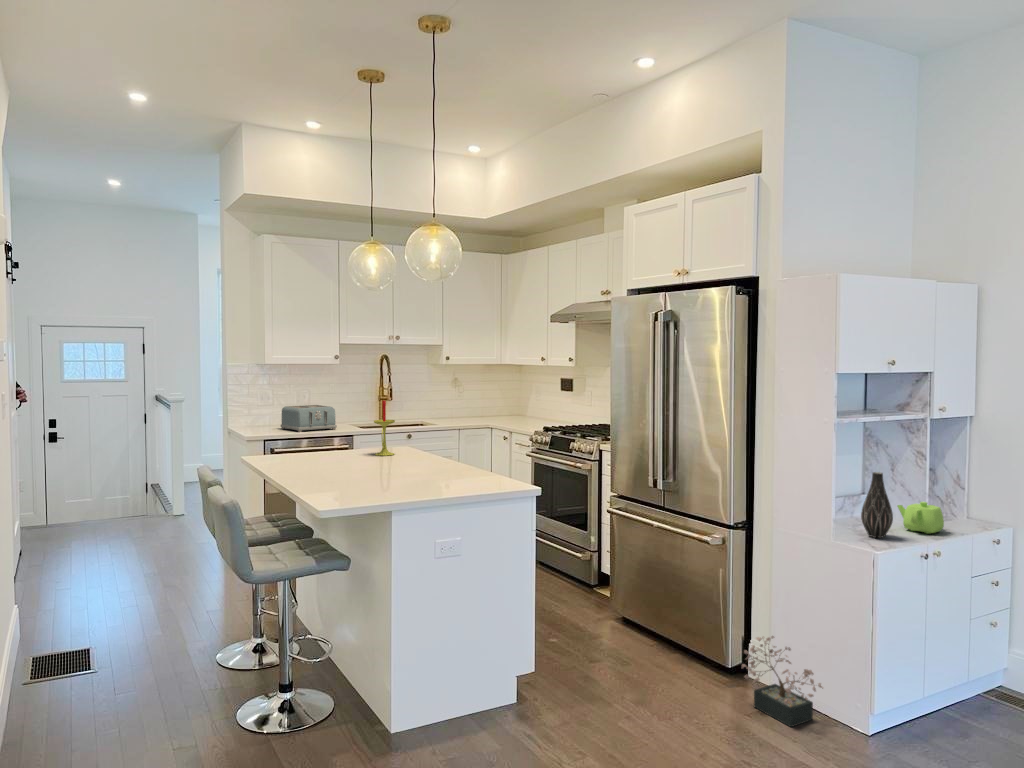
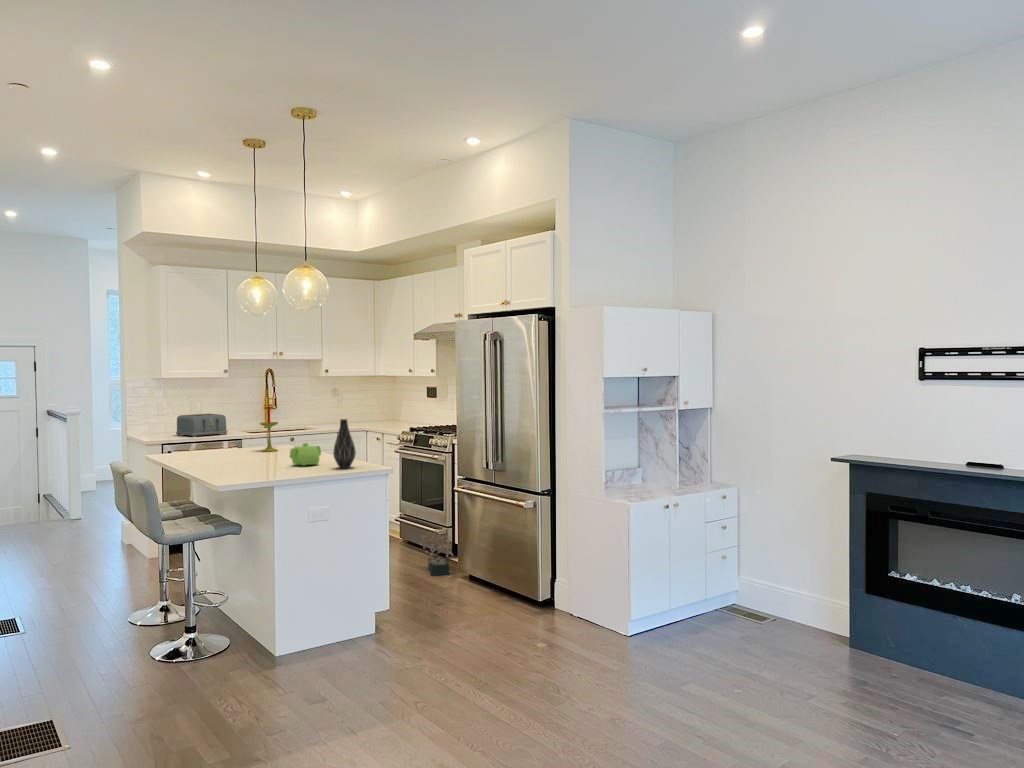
vase: present [861,472,893,538] -> present [333,419,356,468]
teapot: present [897,502,944,534] -> present [290,443,321,466]
decorative plant: present [740,636,823,727] -> present [422,530,453,576]

